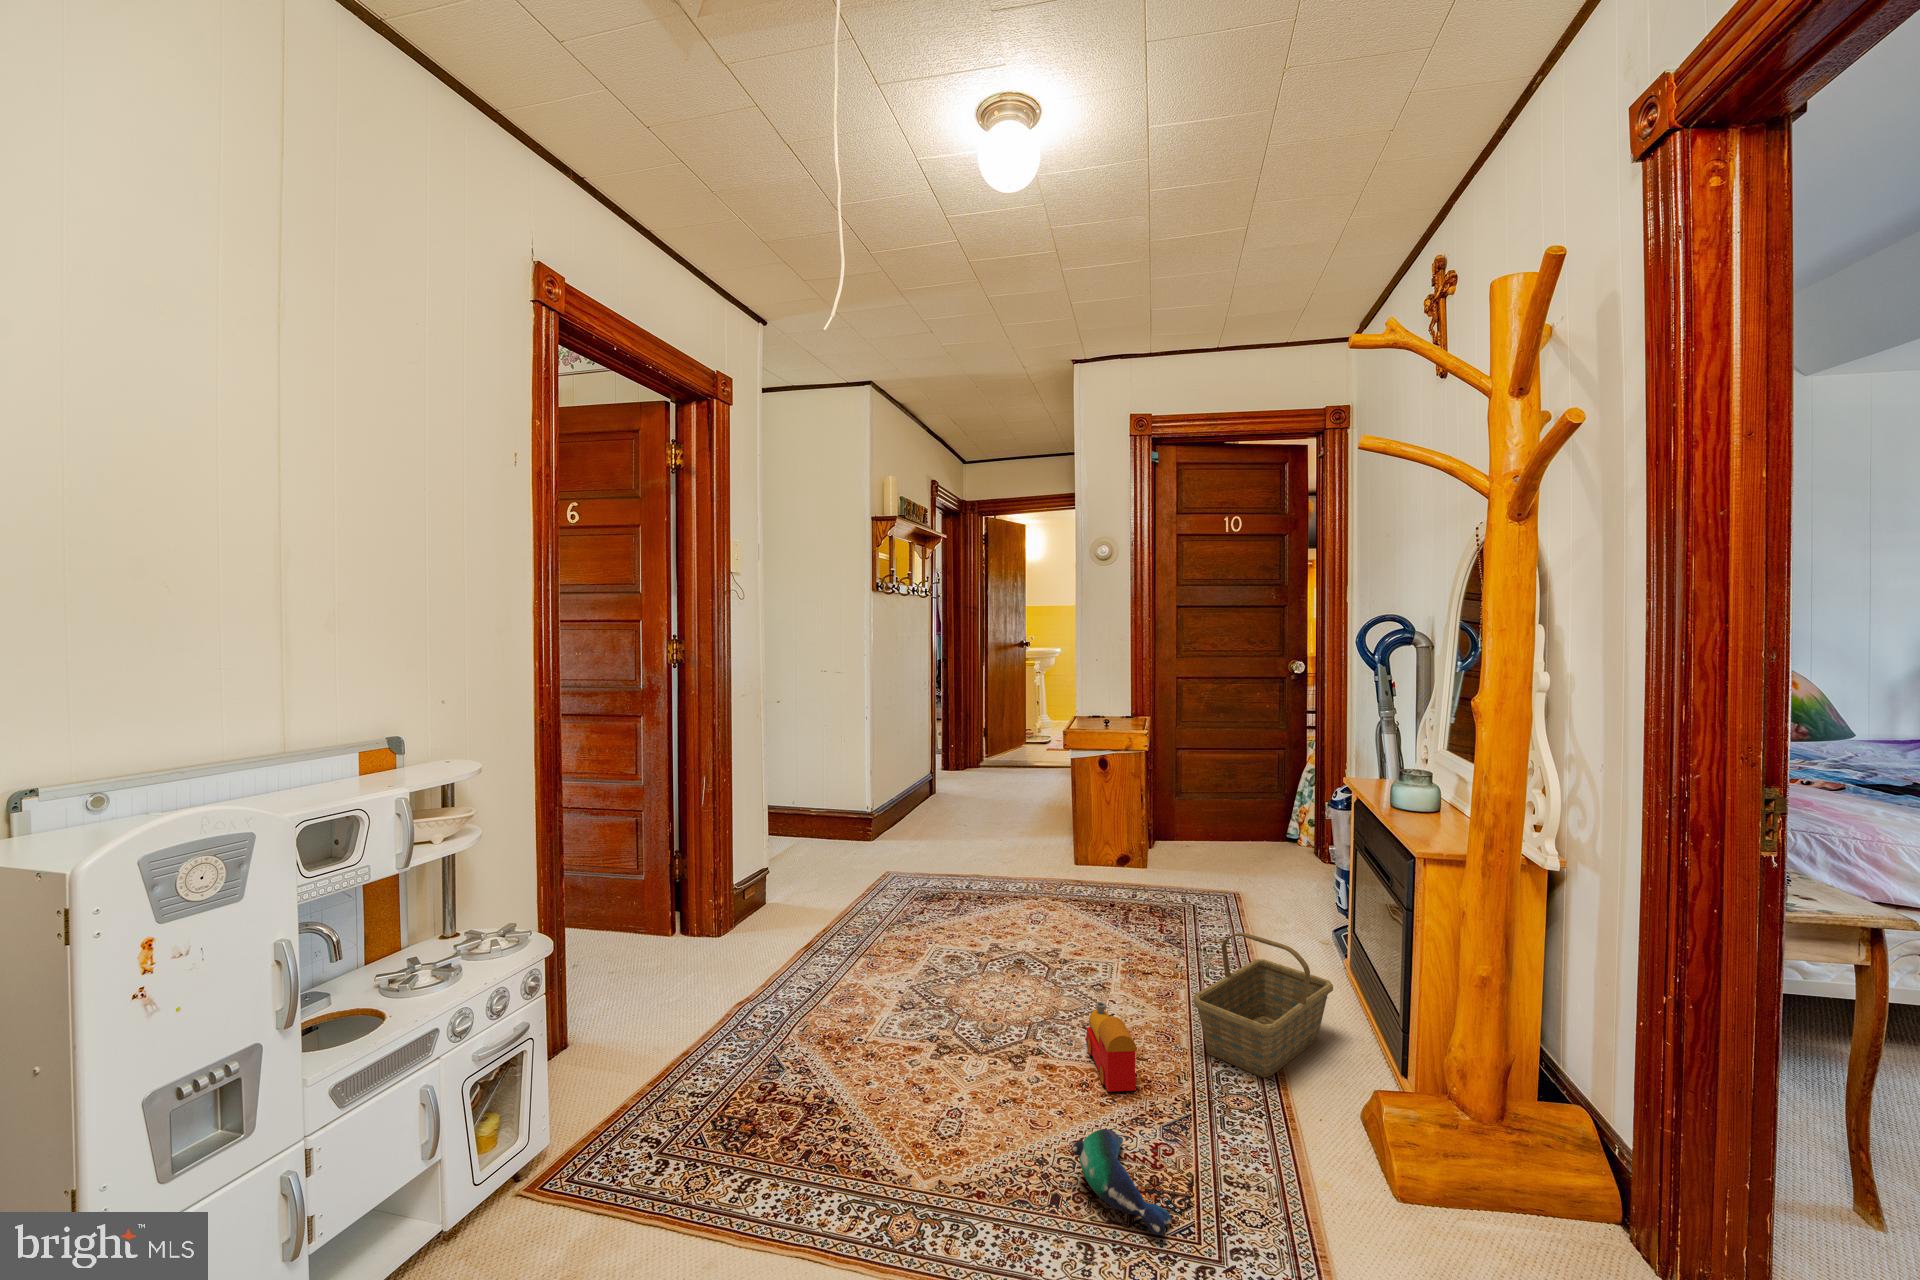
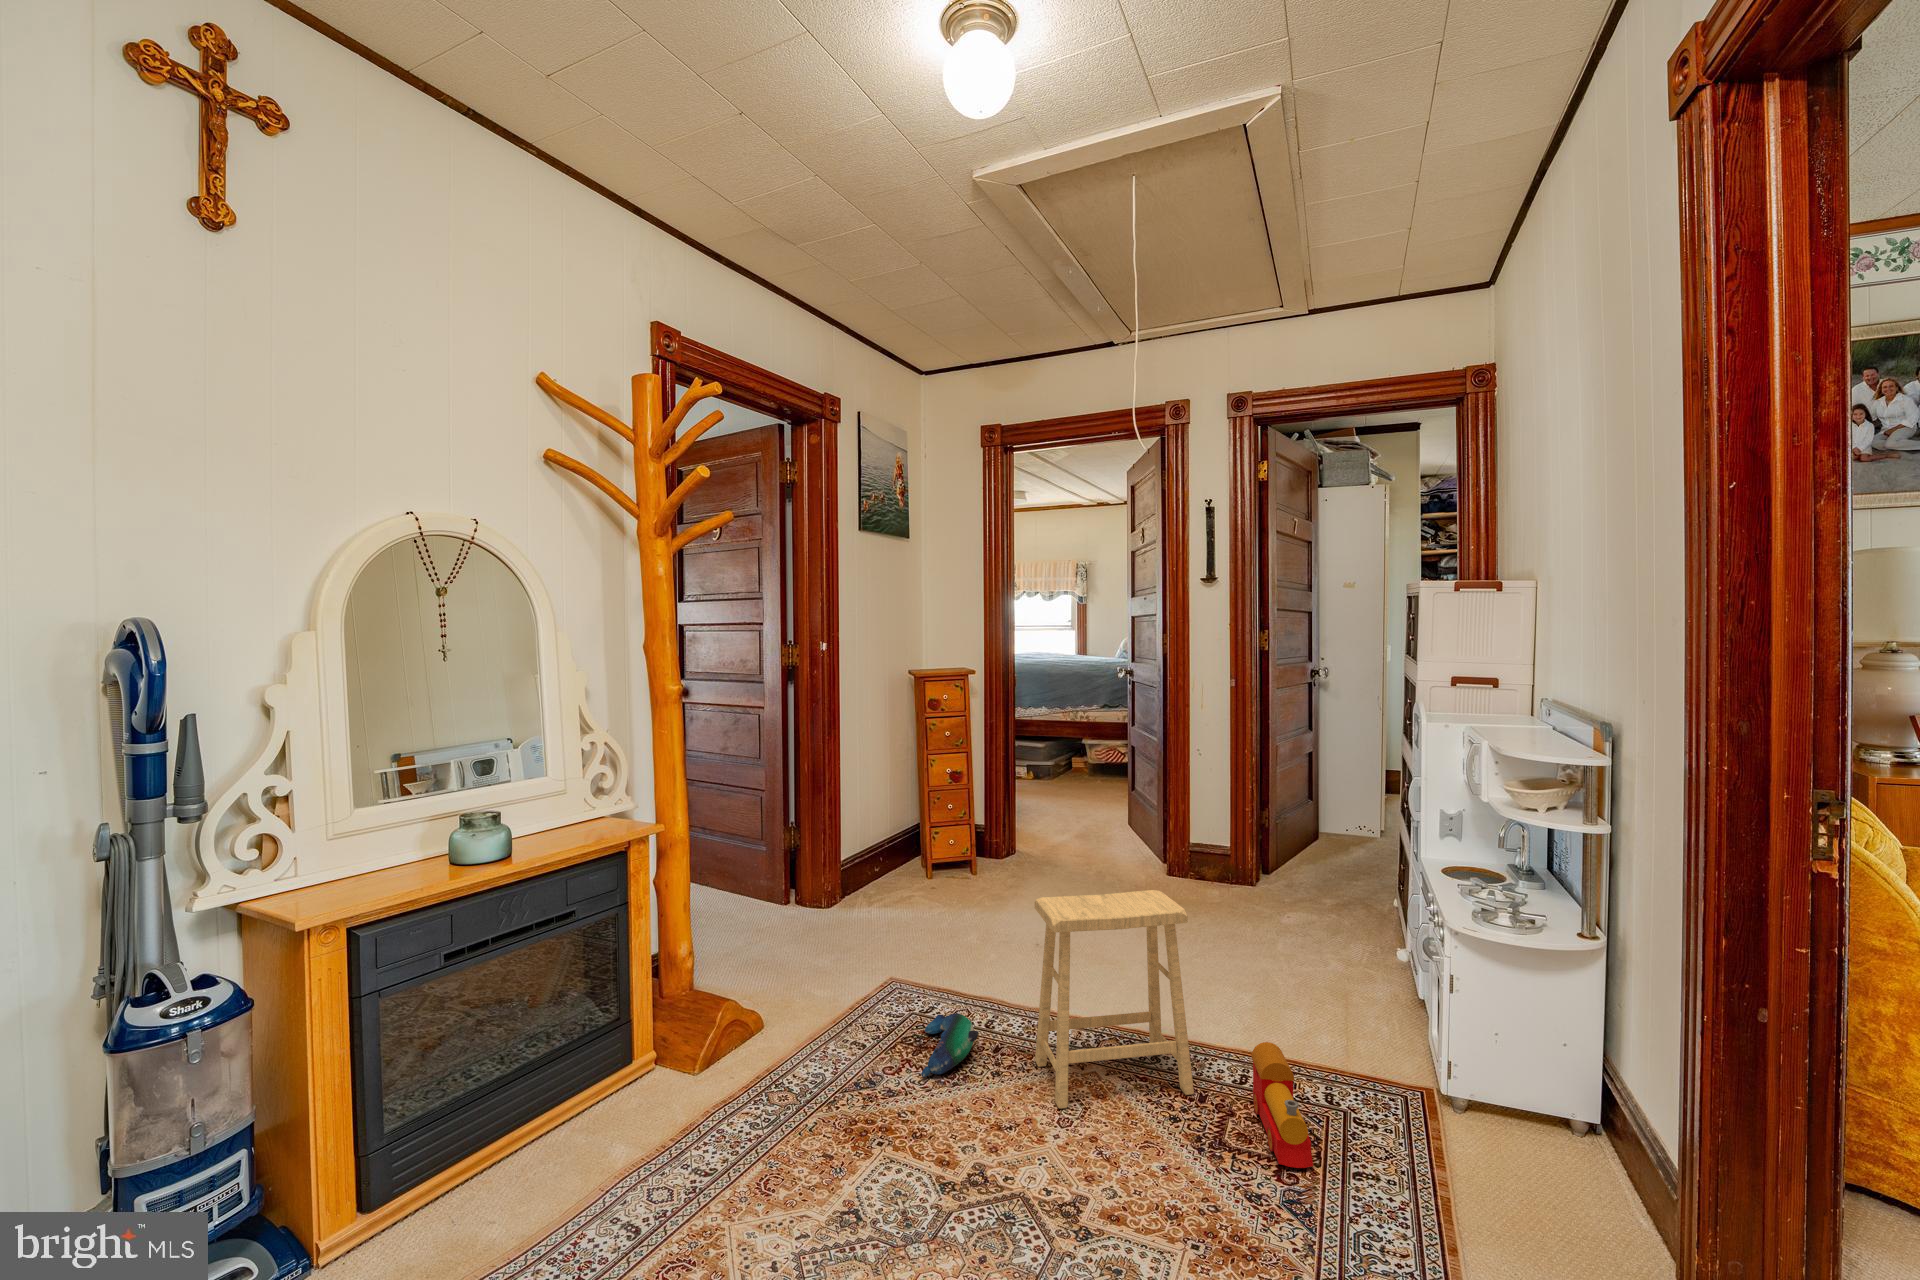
basket: present [1194,933,1333,1078] -> none [550,1021,757,1219]
footstool: none [814,941,1002,1233] -> present [1035,890,1194,1109]
toy train: present [1086,1002,1137,1092] -> present [1251,1042,1313,1168]

